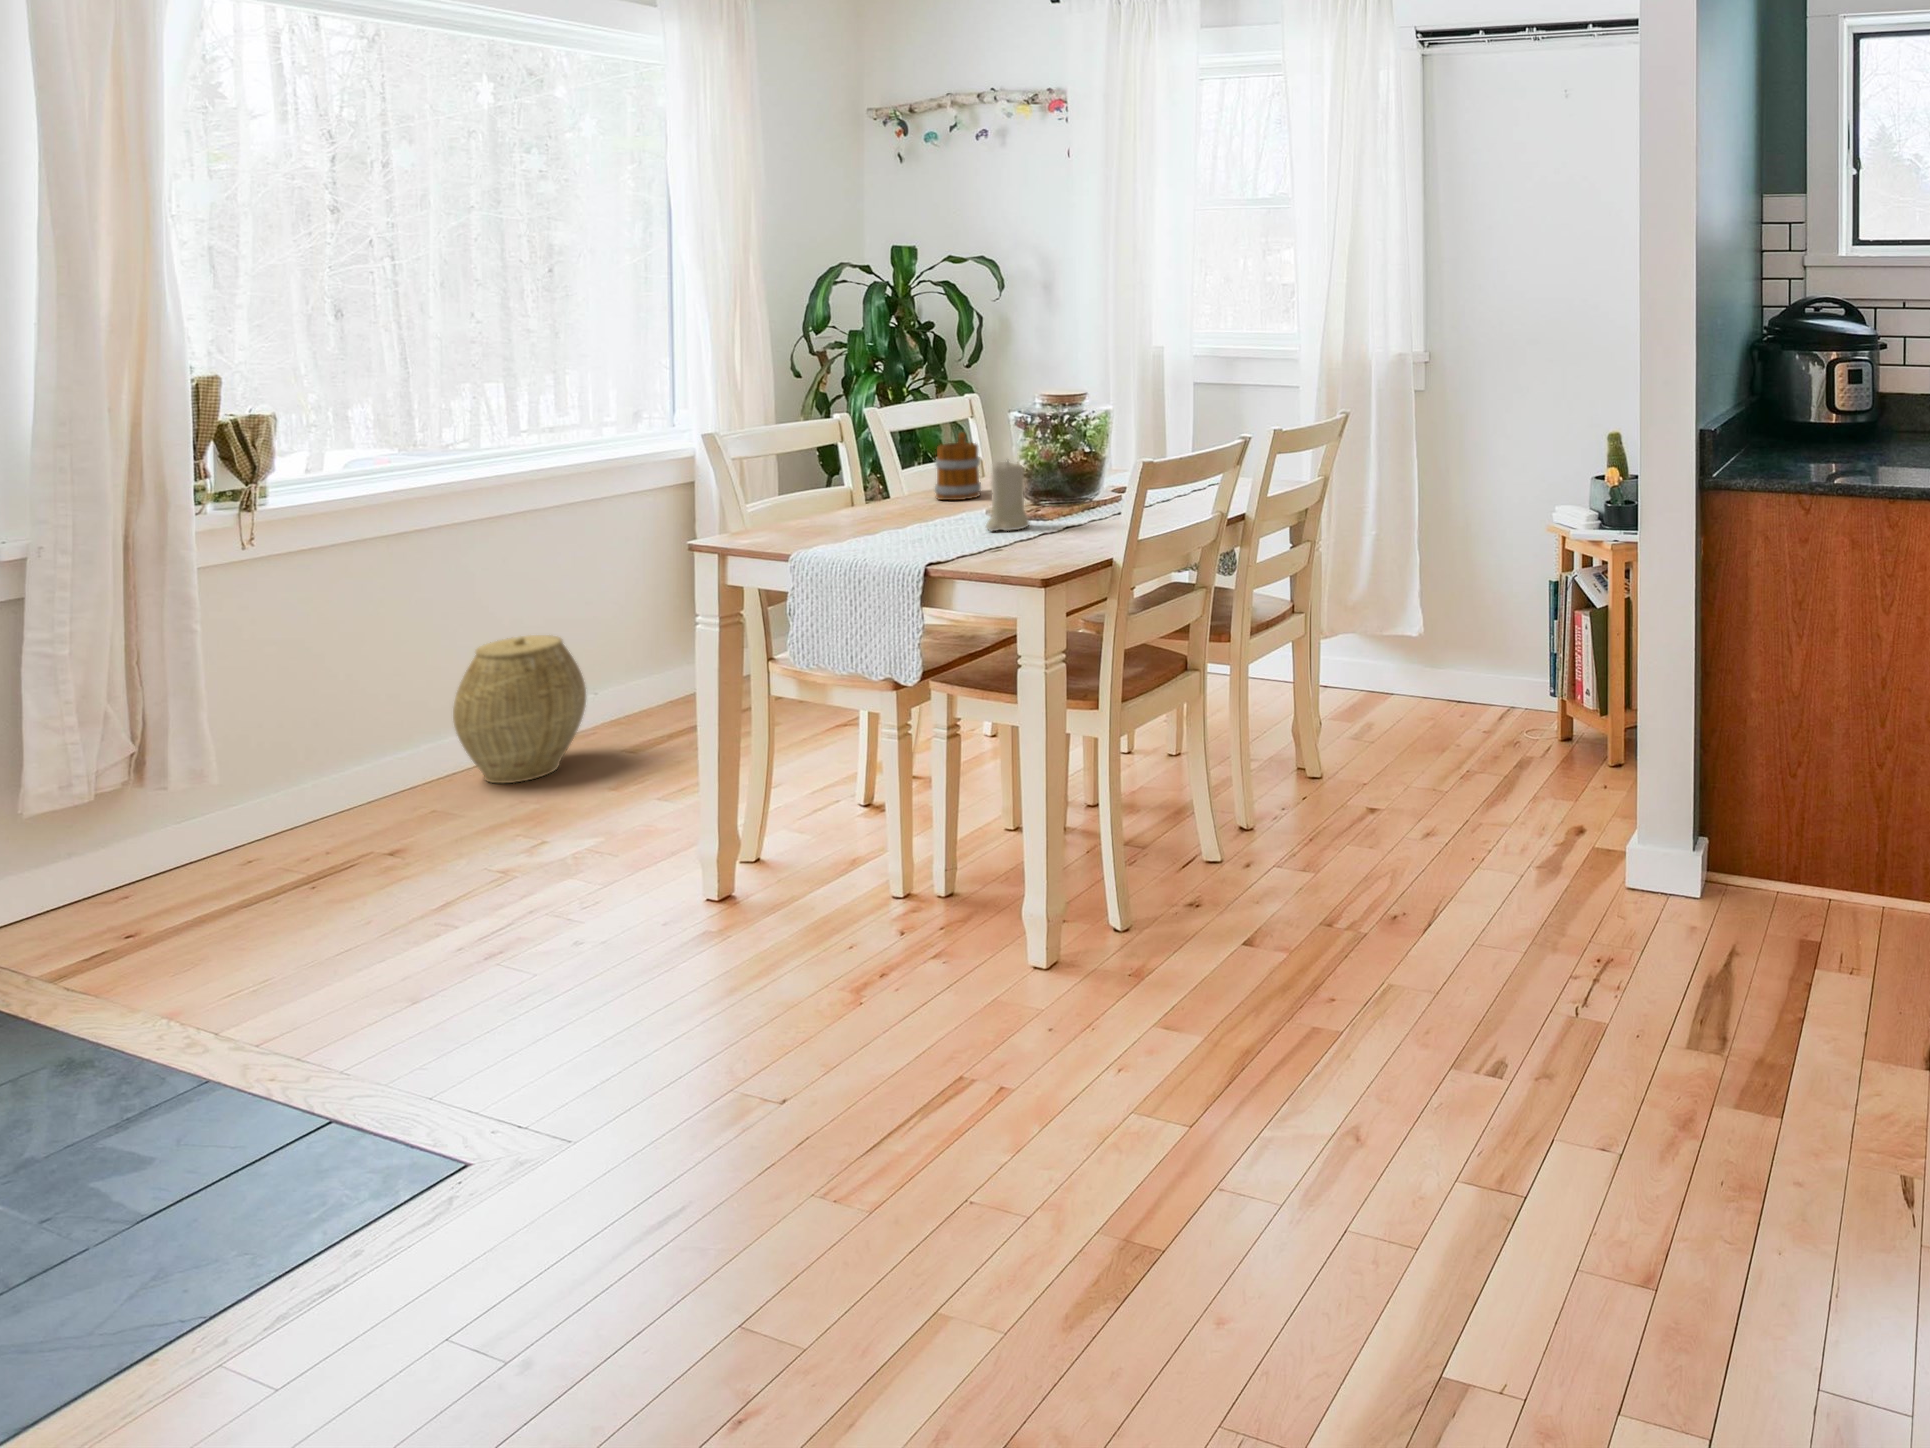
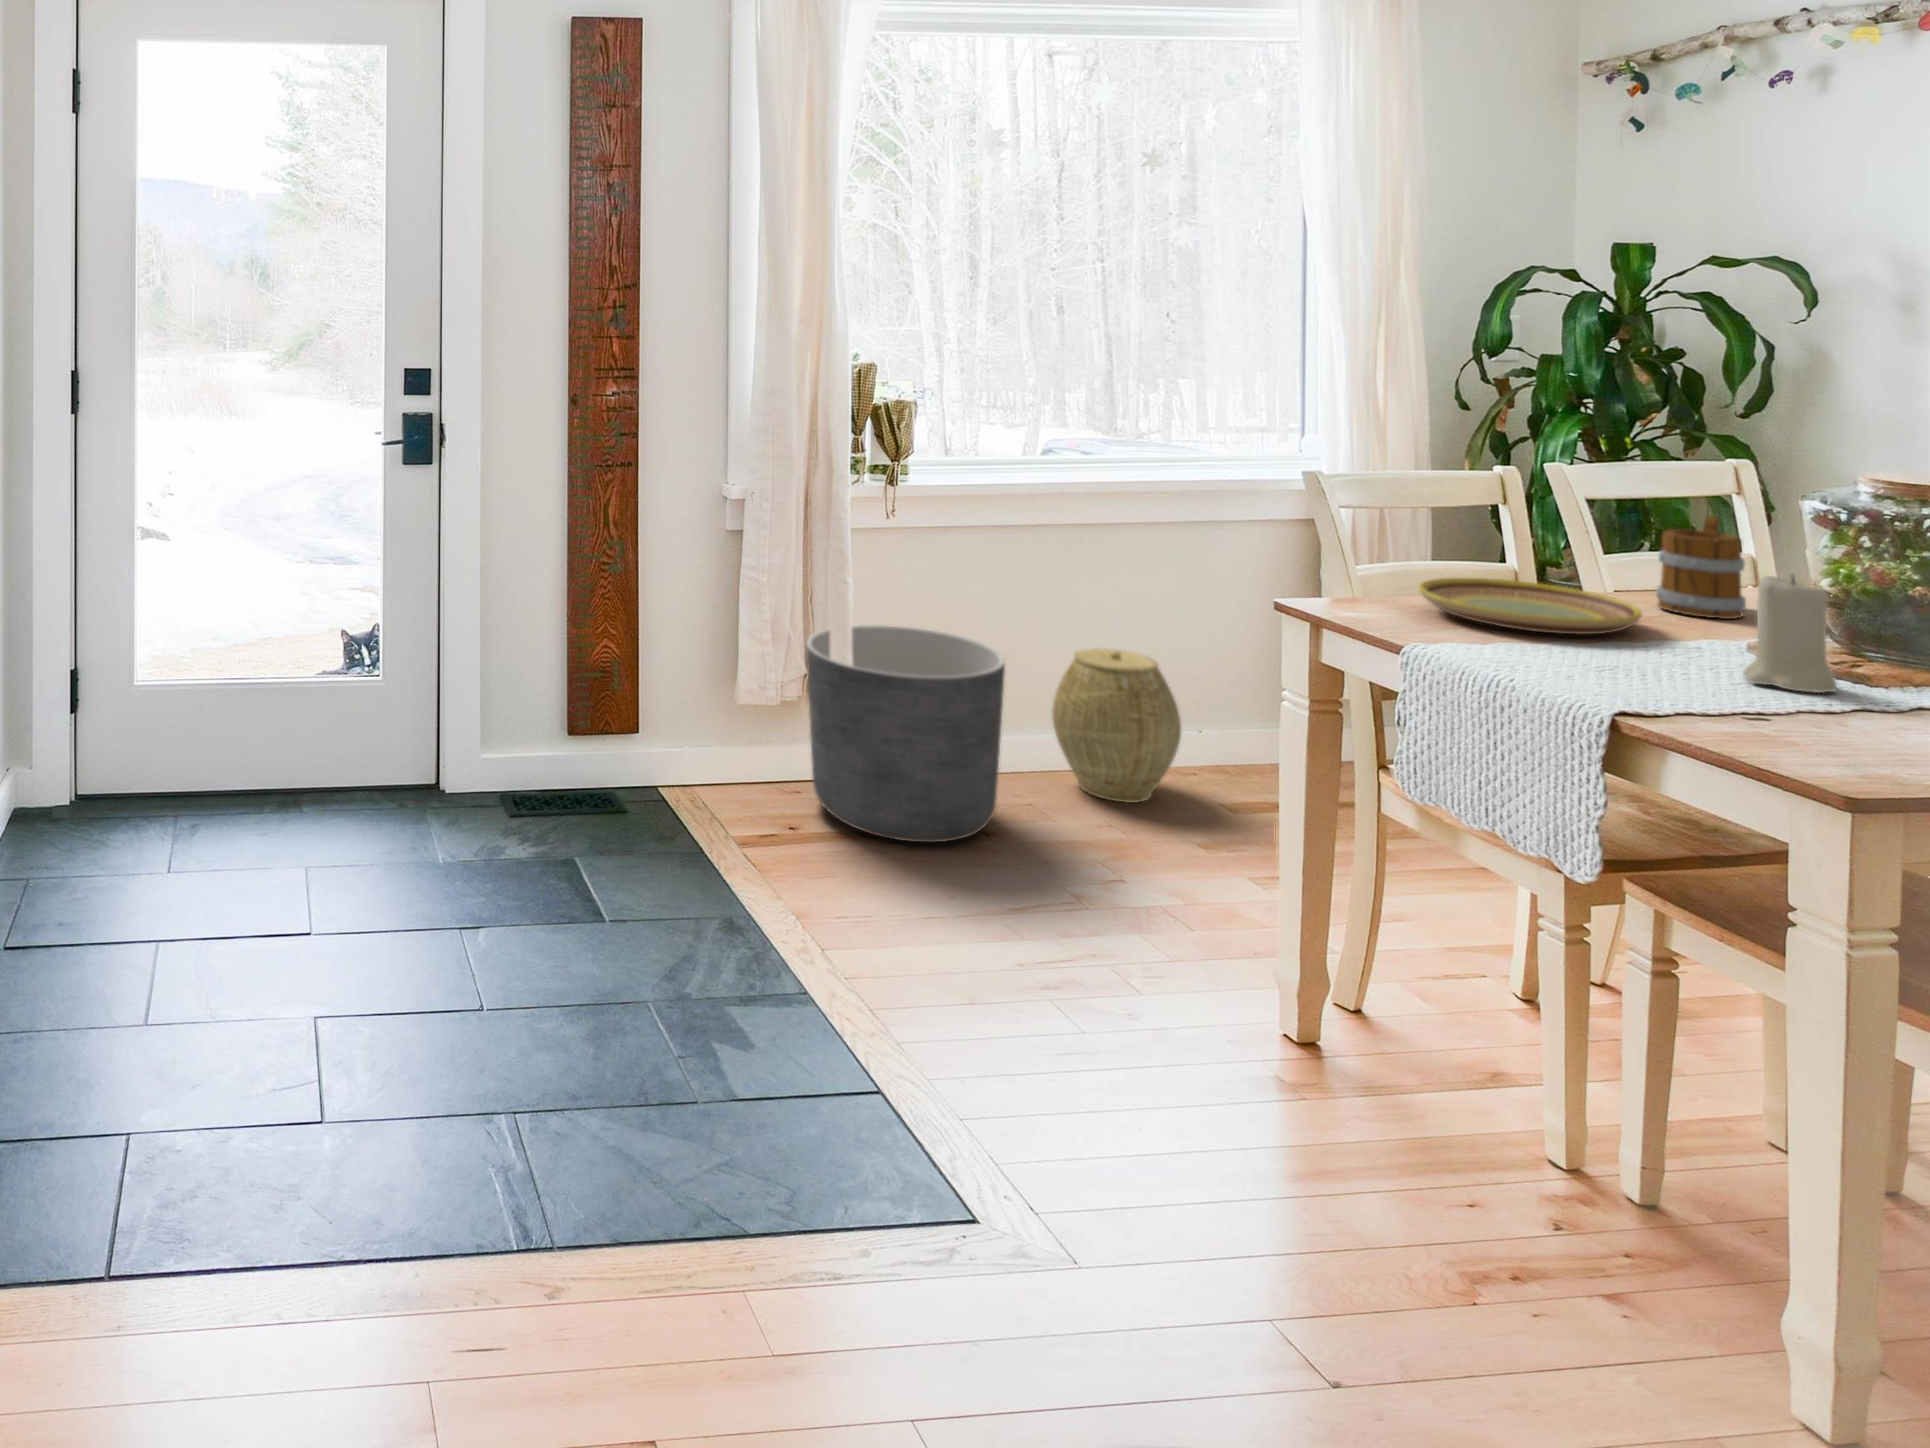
plate: none [794,495,930,529] -> present [1419,578,1642,634]
planter: none [140,661,410,907] -> present [807,625,1005,842]

